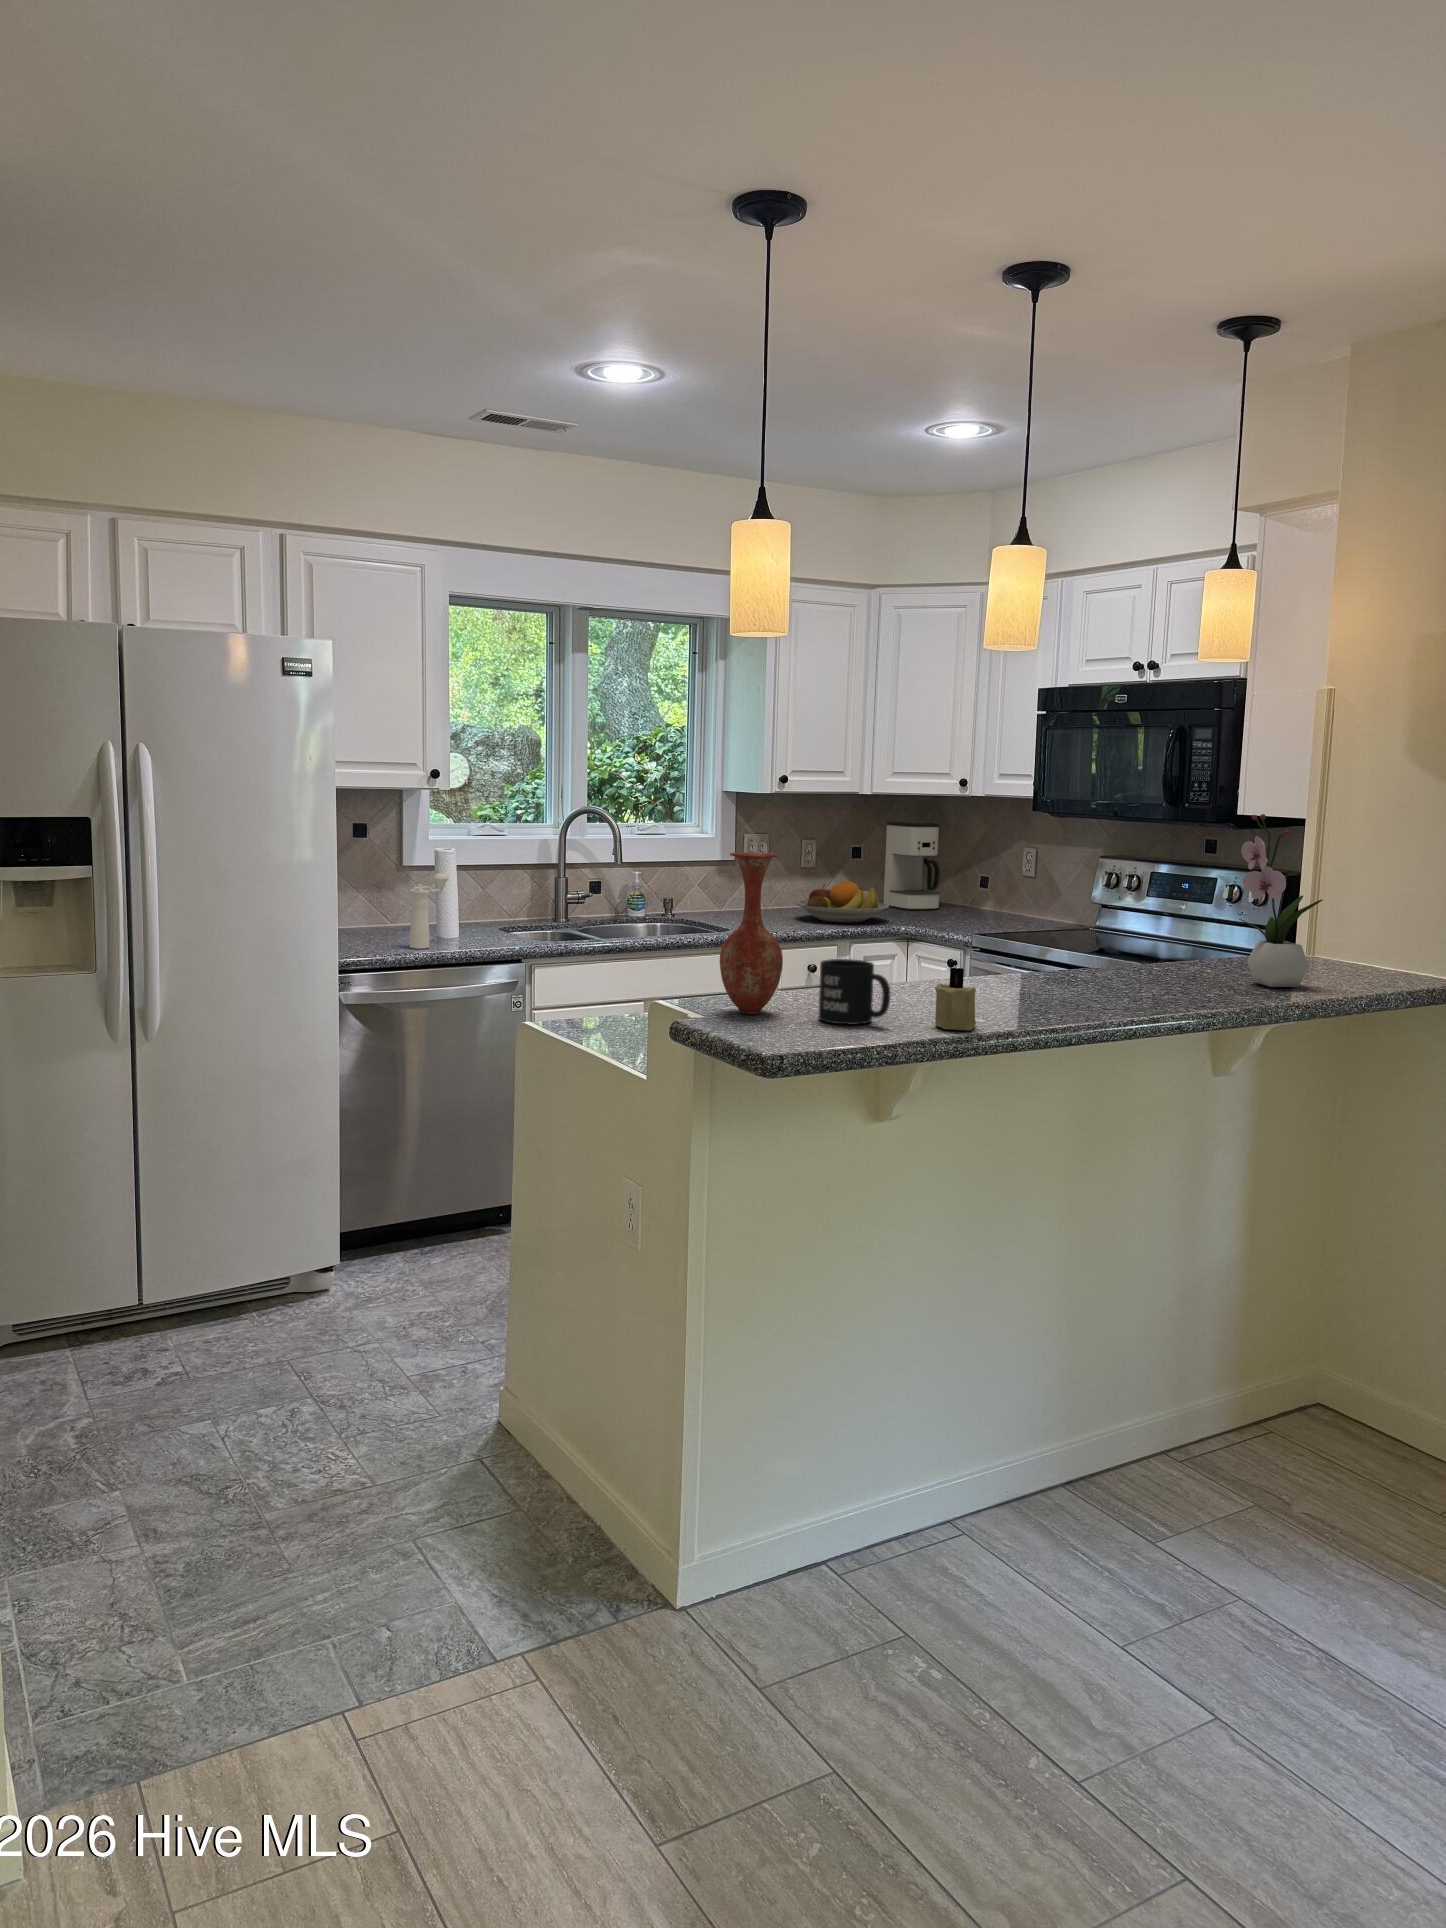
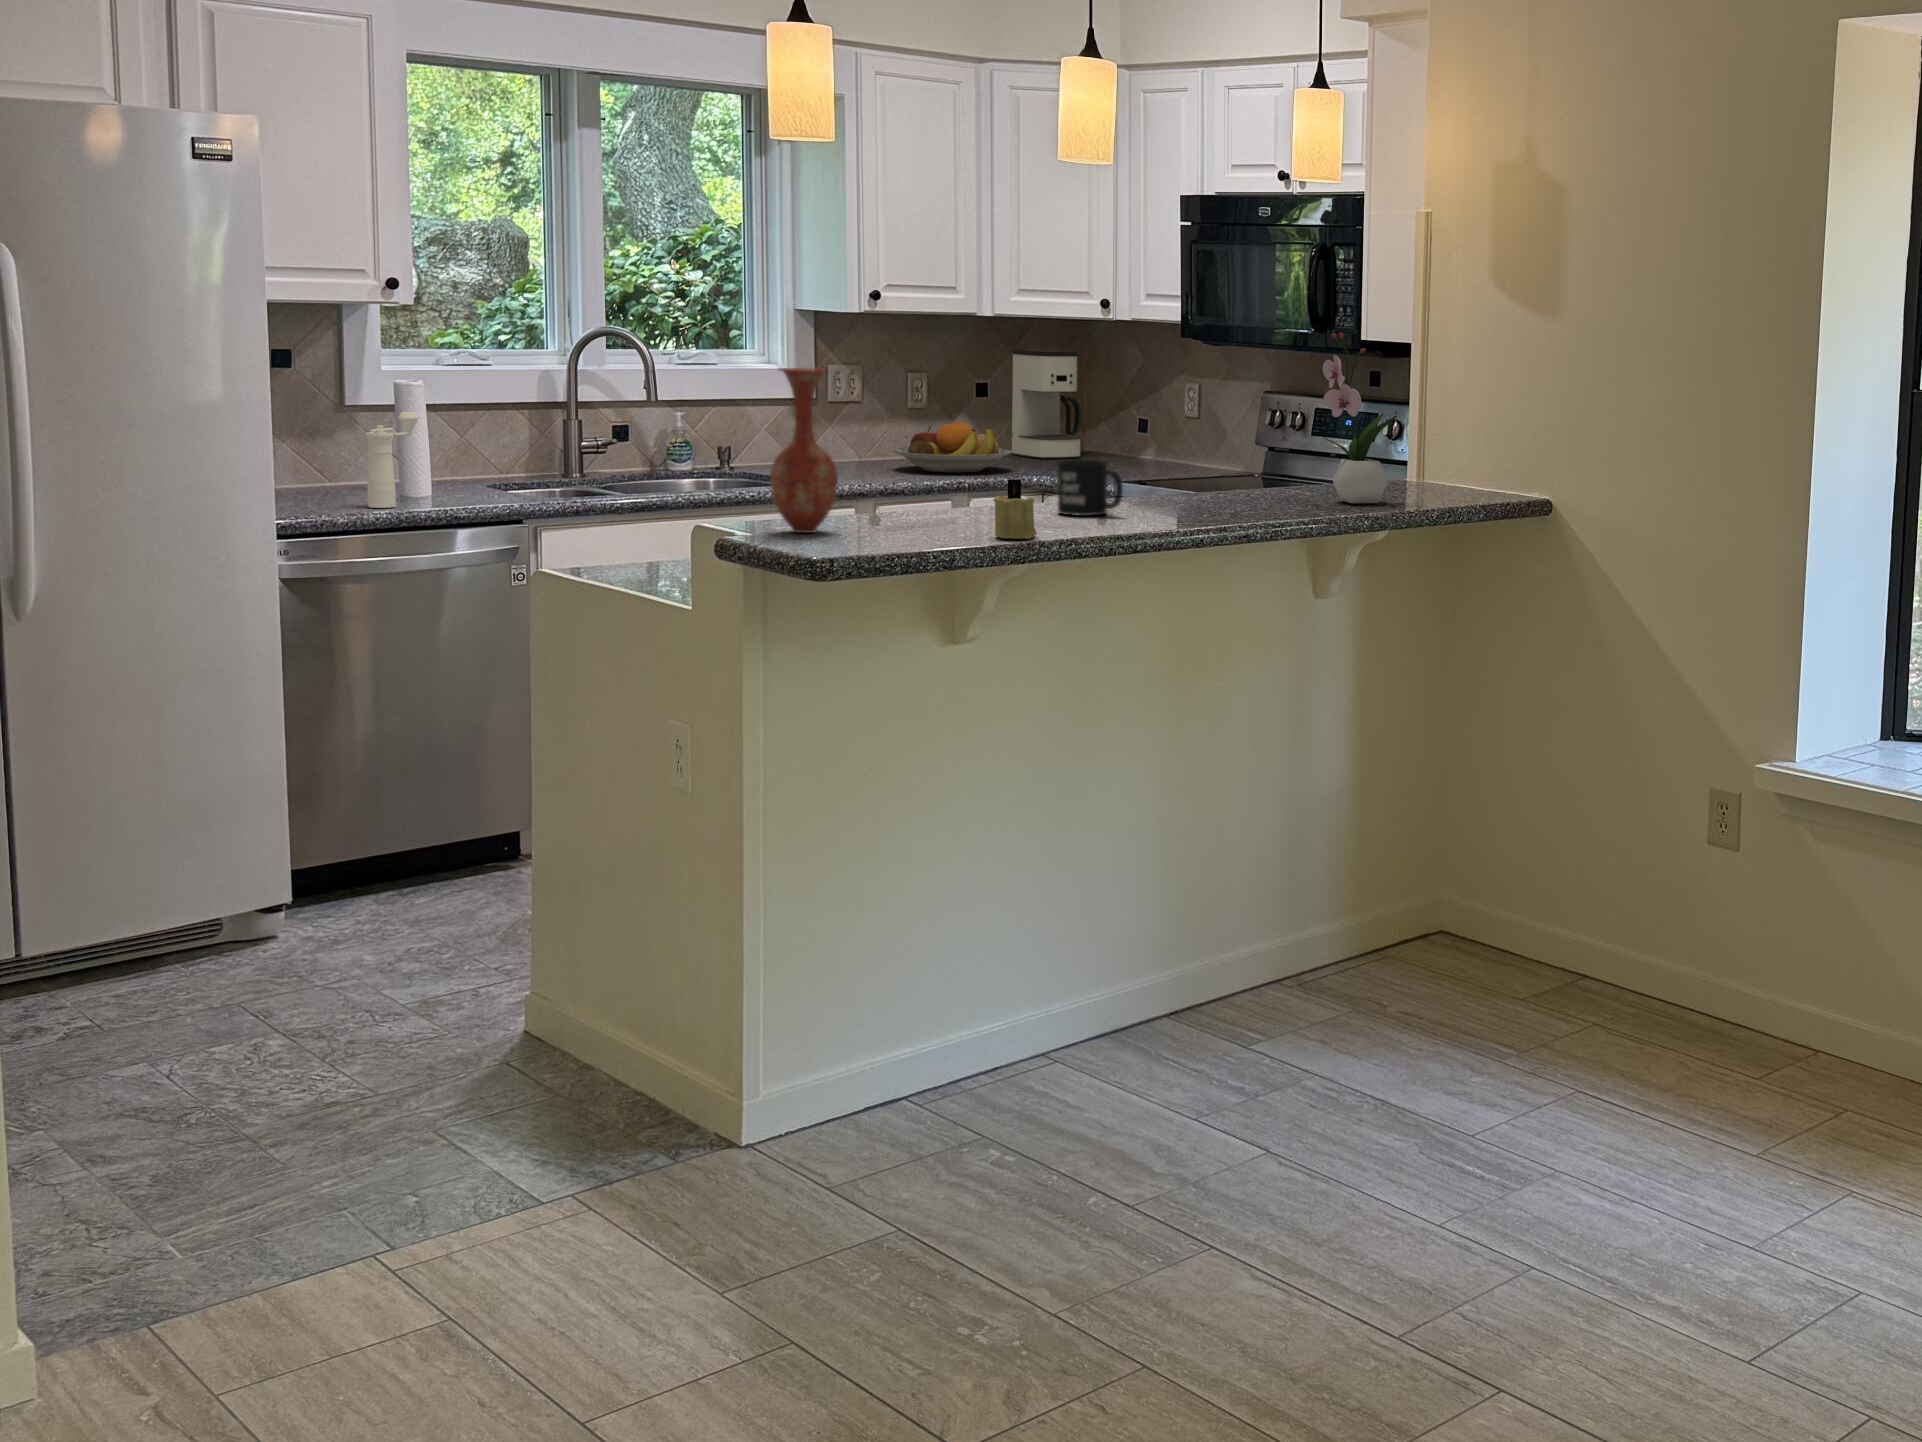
mug: present [819,959,890,1025] -> present [1058,459,1123,516]

